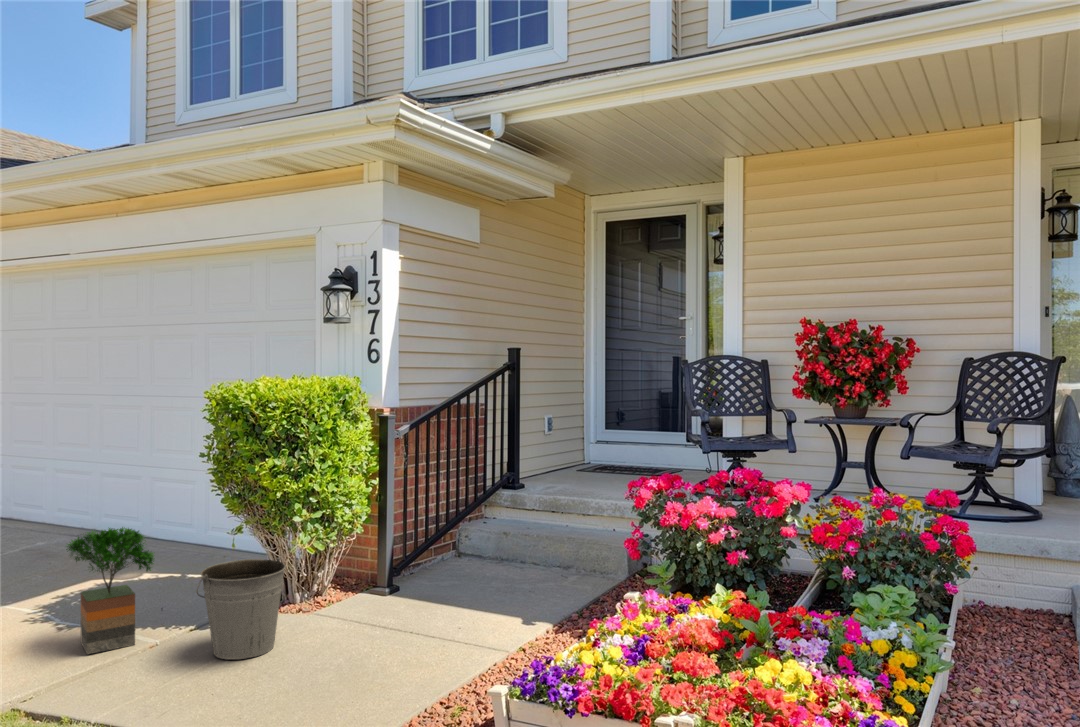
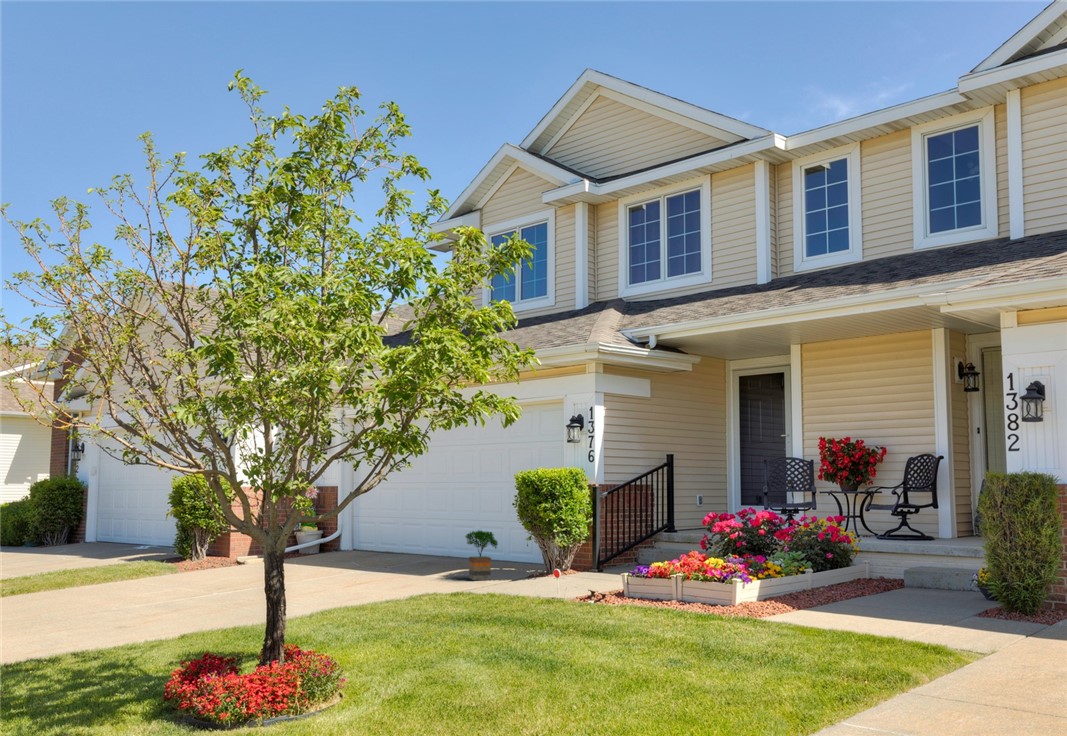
bucket: present [196,557,286,659] -> none [516,545,551,583]

